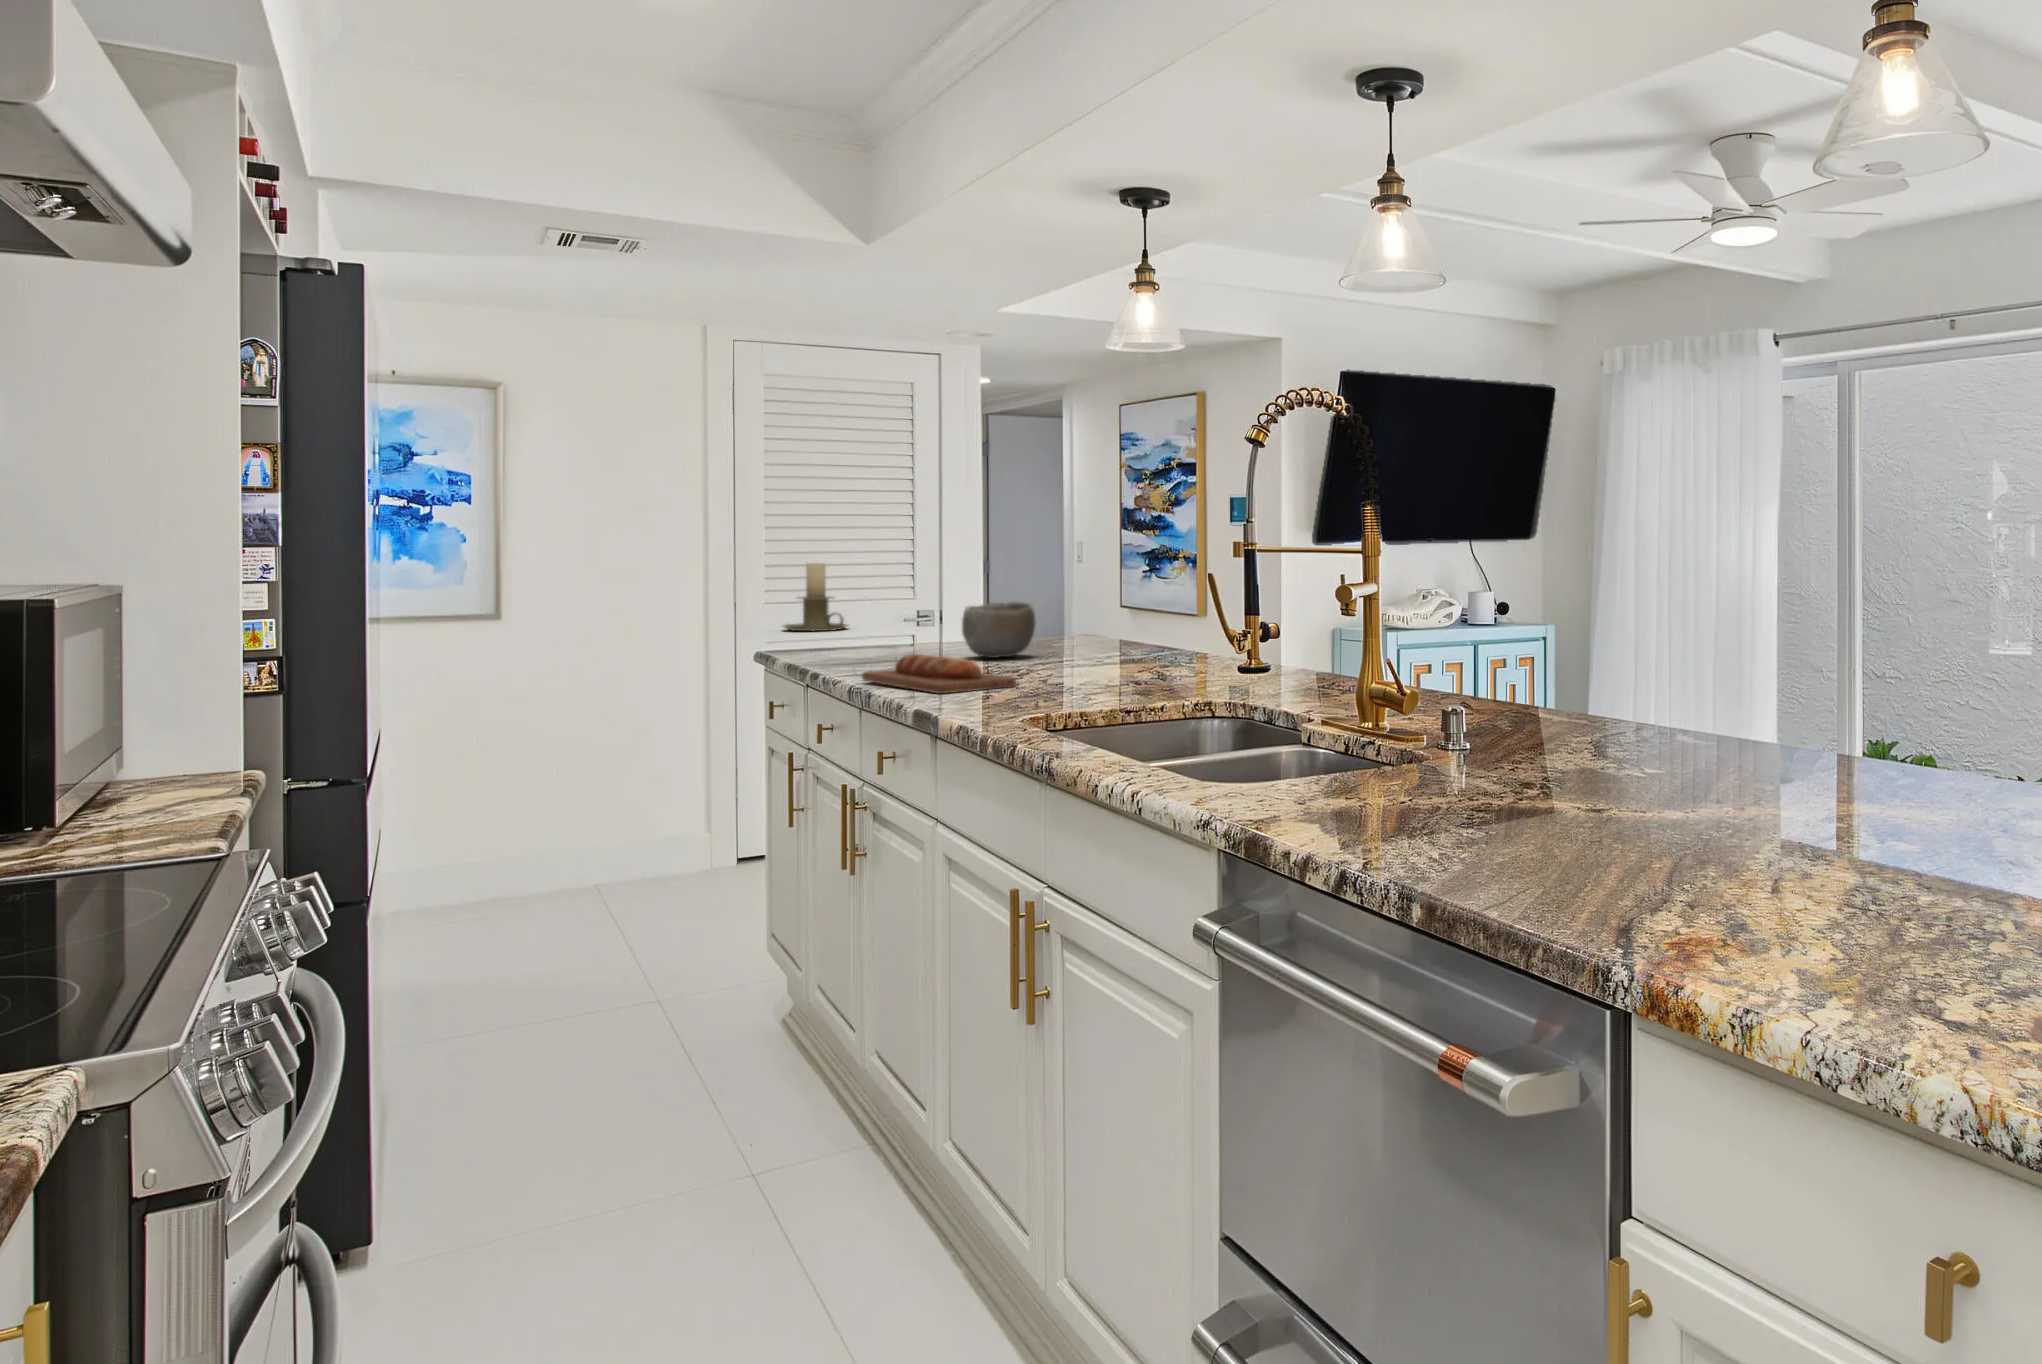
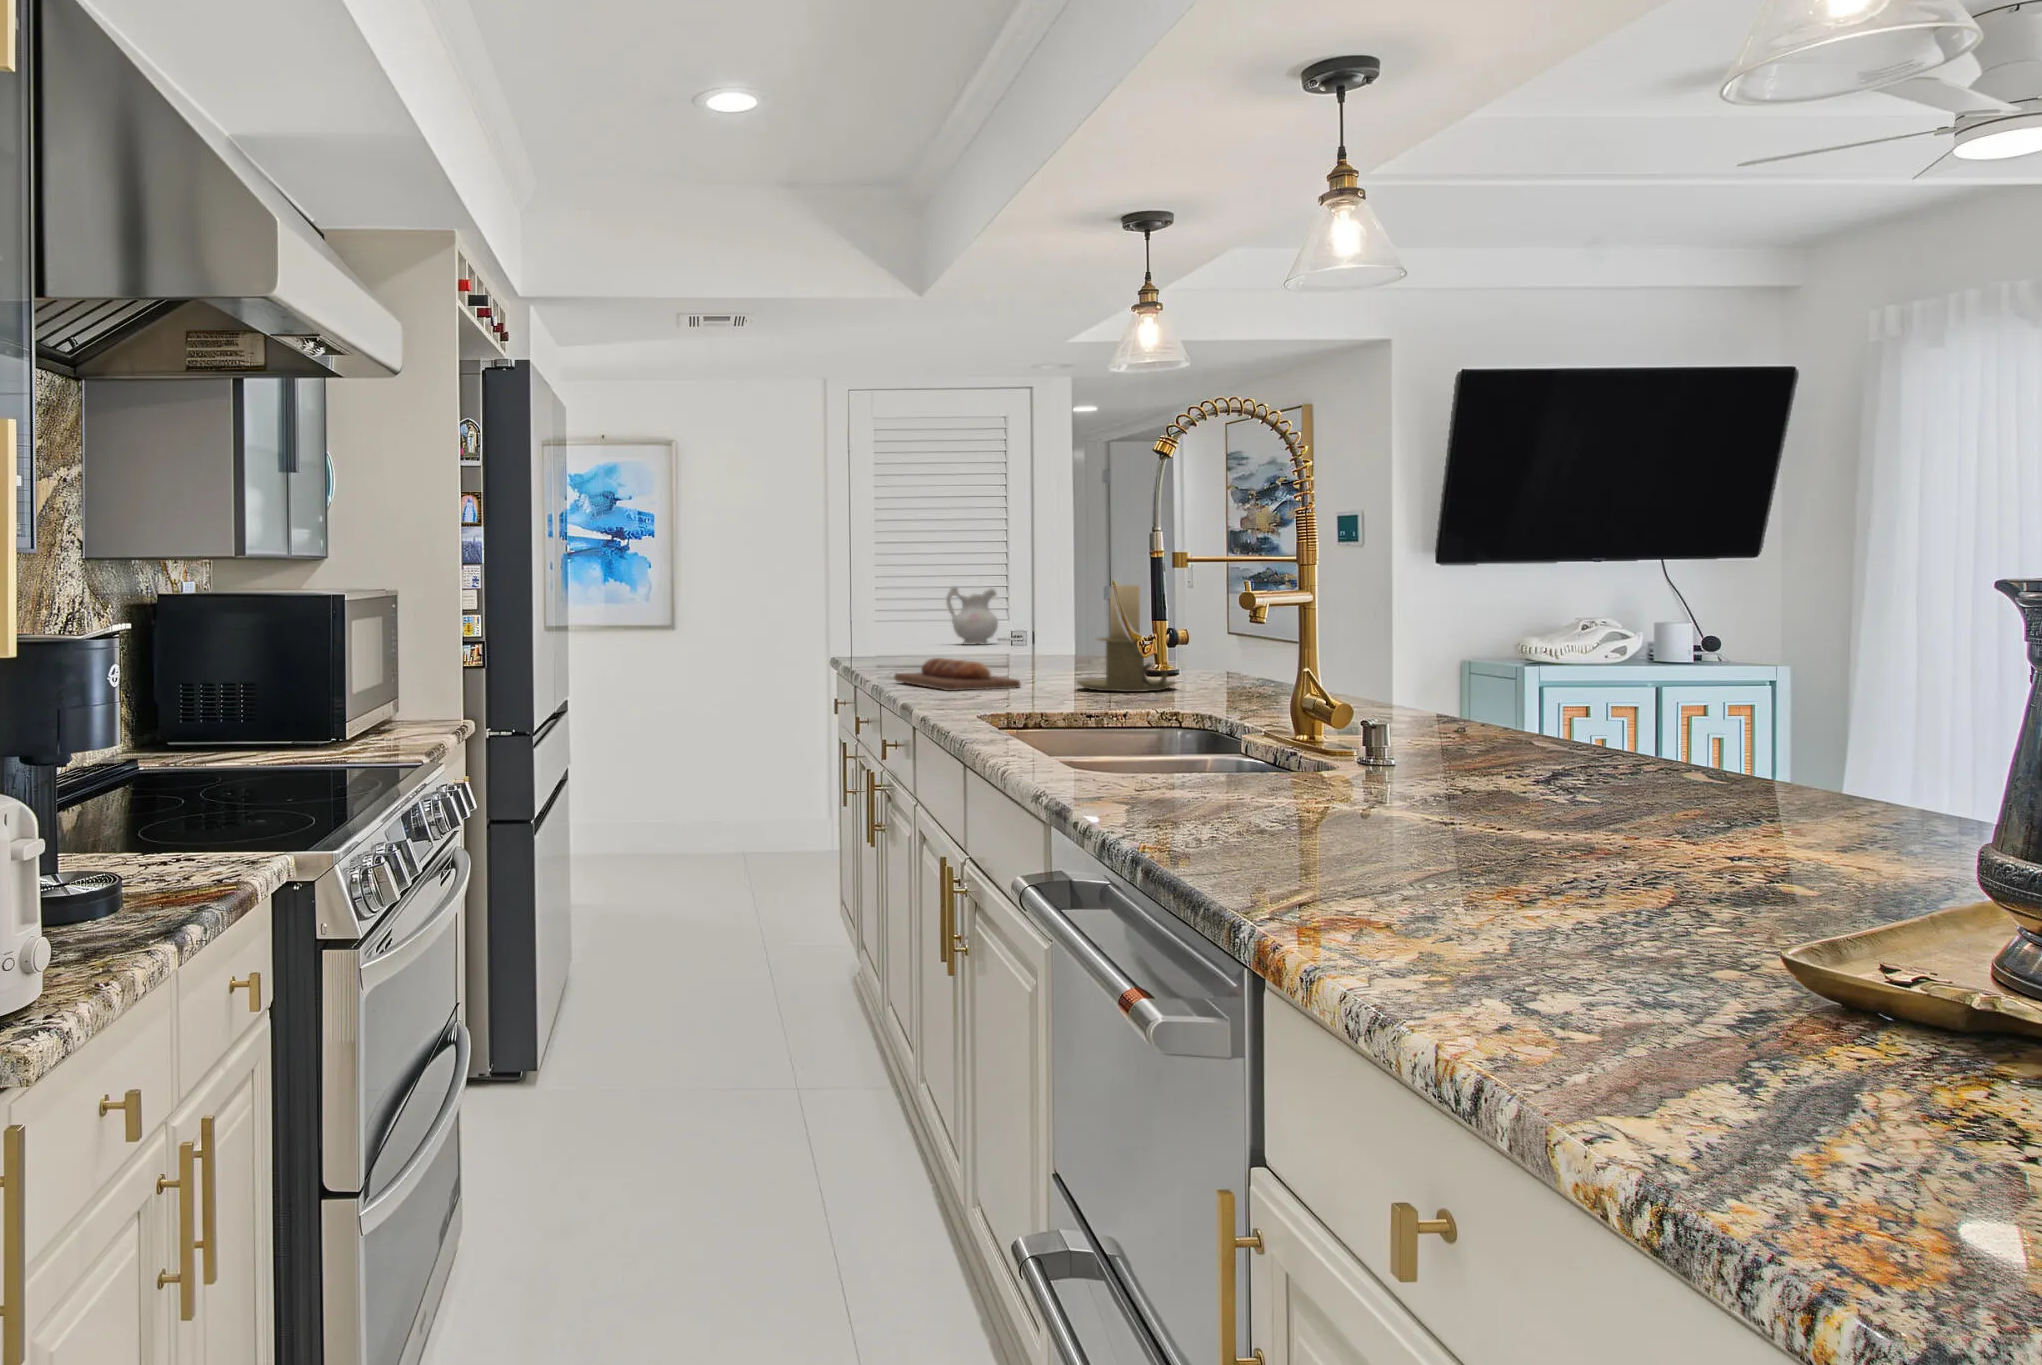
ceramic pitcher: none [860,560,916,622] -> present [946,588,998,645]
candle holder: present [784,563,847,631] -> present [1076,585,1175,692]
bowl: present [962,602,1036,658] -> none [1000,617,1069,669]

